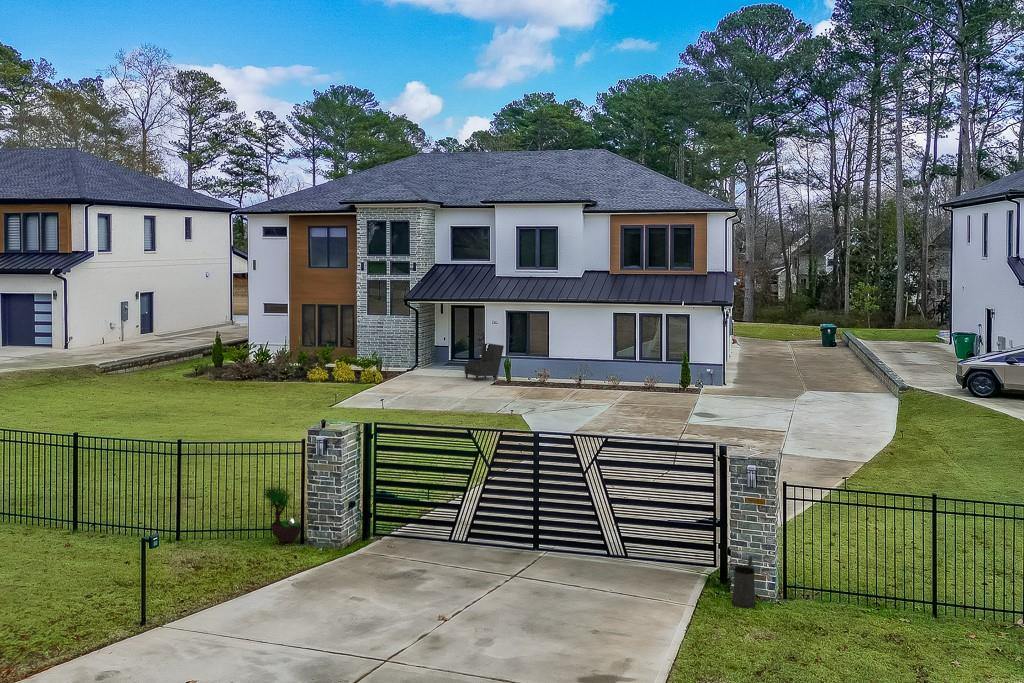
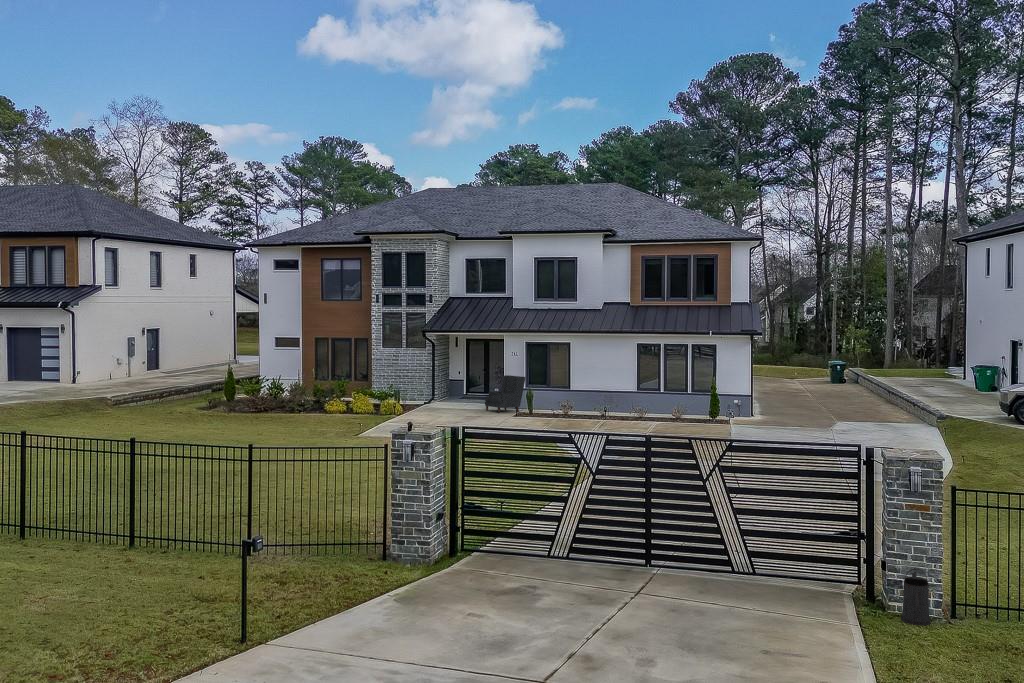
potted tree: present [262,485,301,542] -> none [339,490,382,561]

